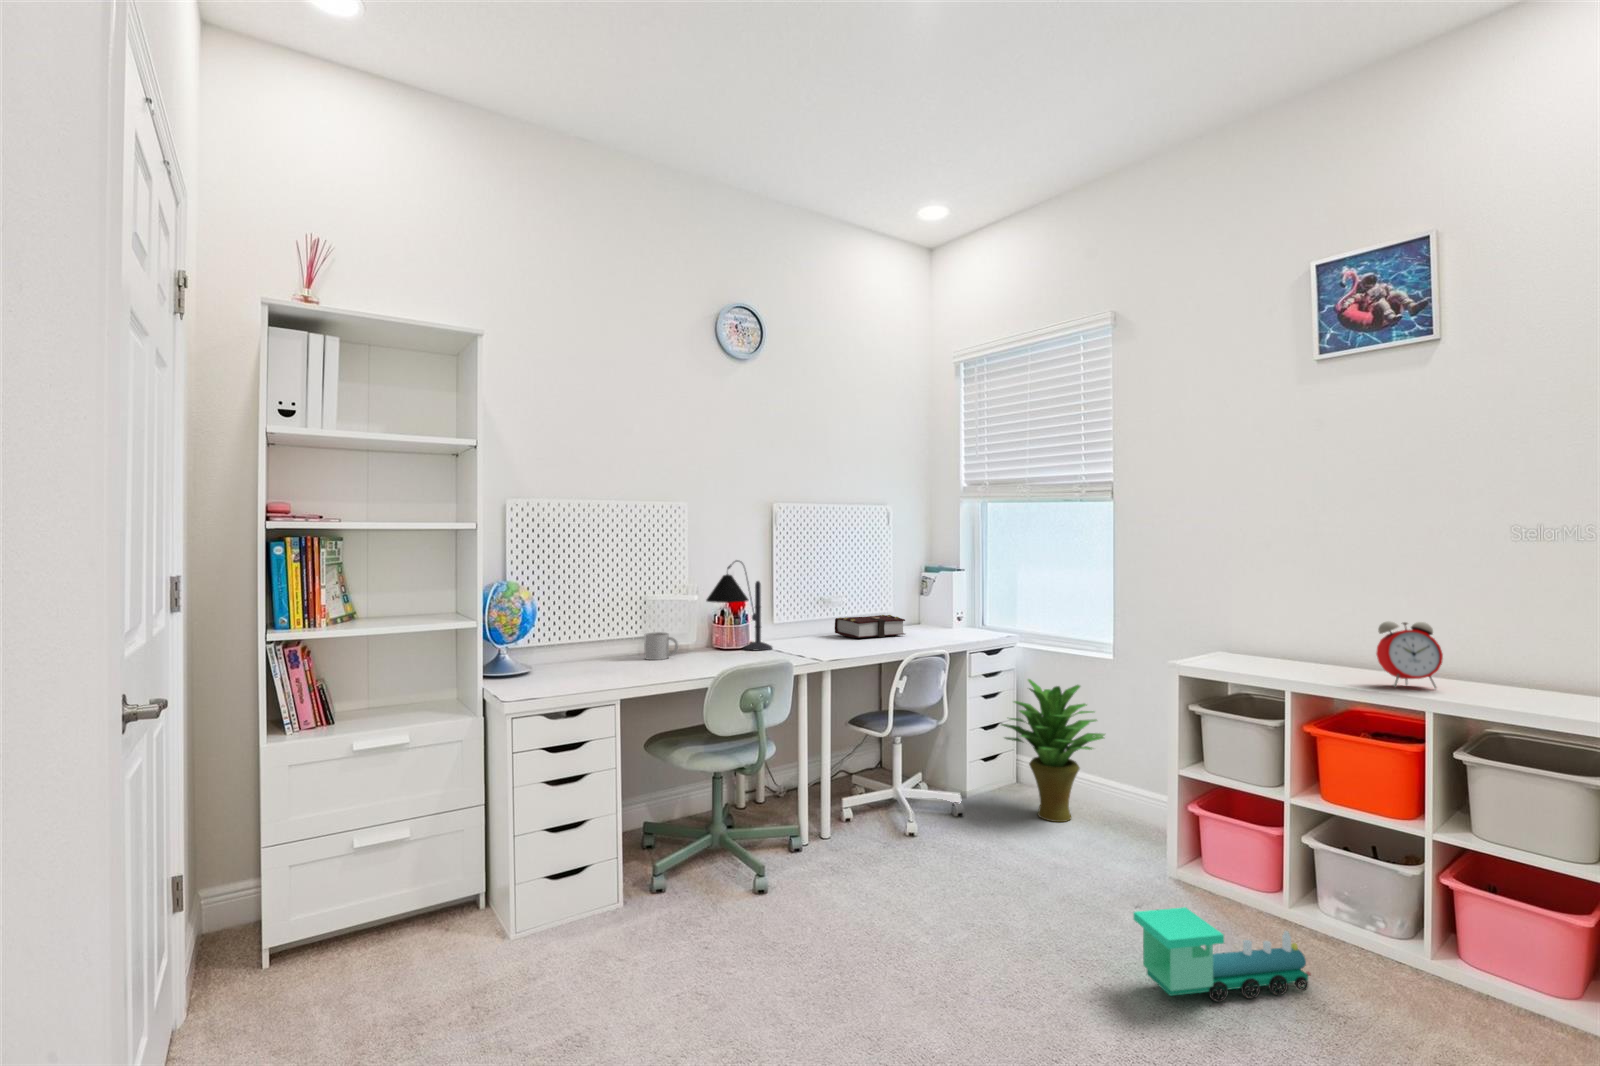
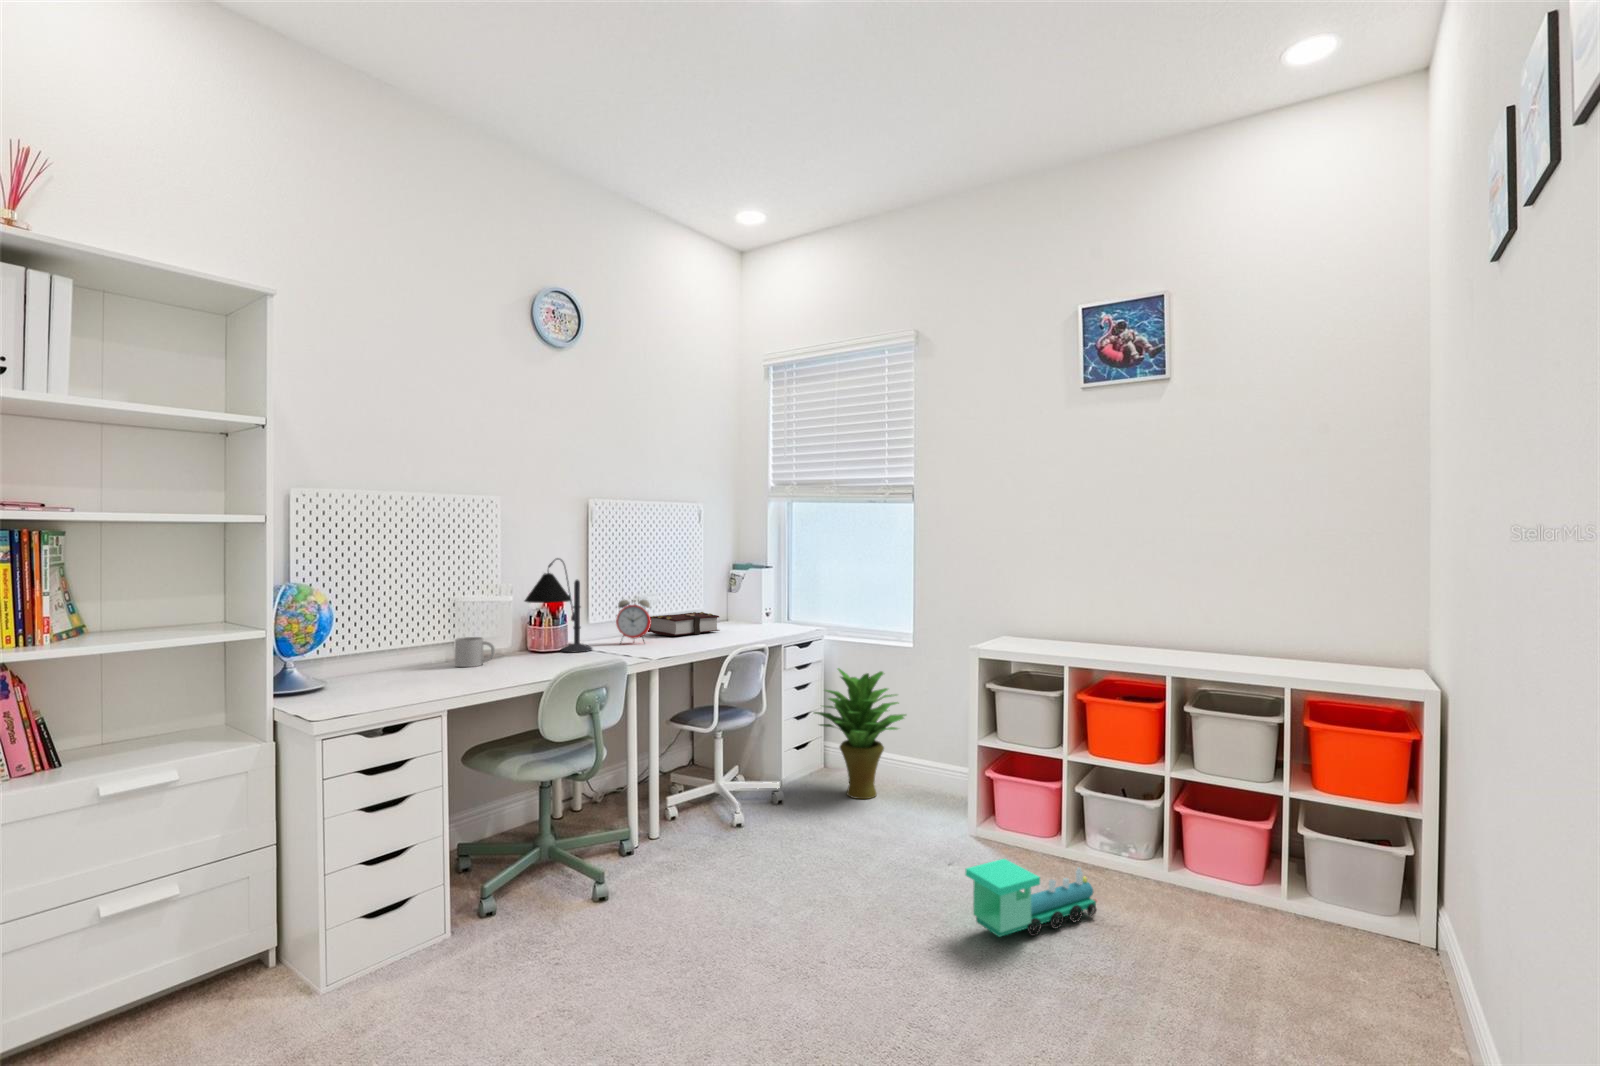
alarm clock: present [1376,621,1443,688] -> present [616,600,651,642]

